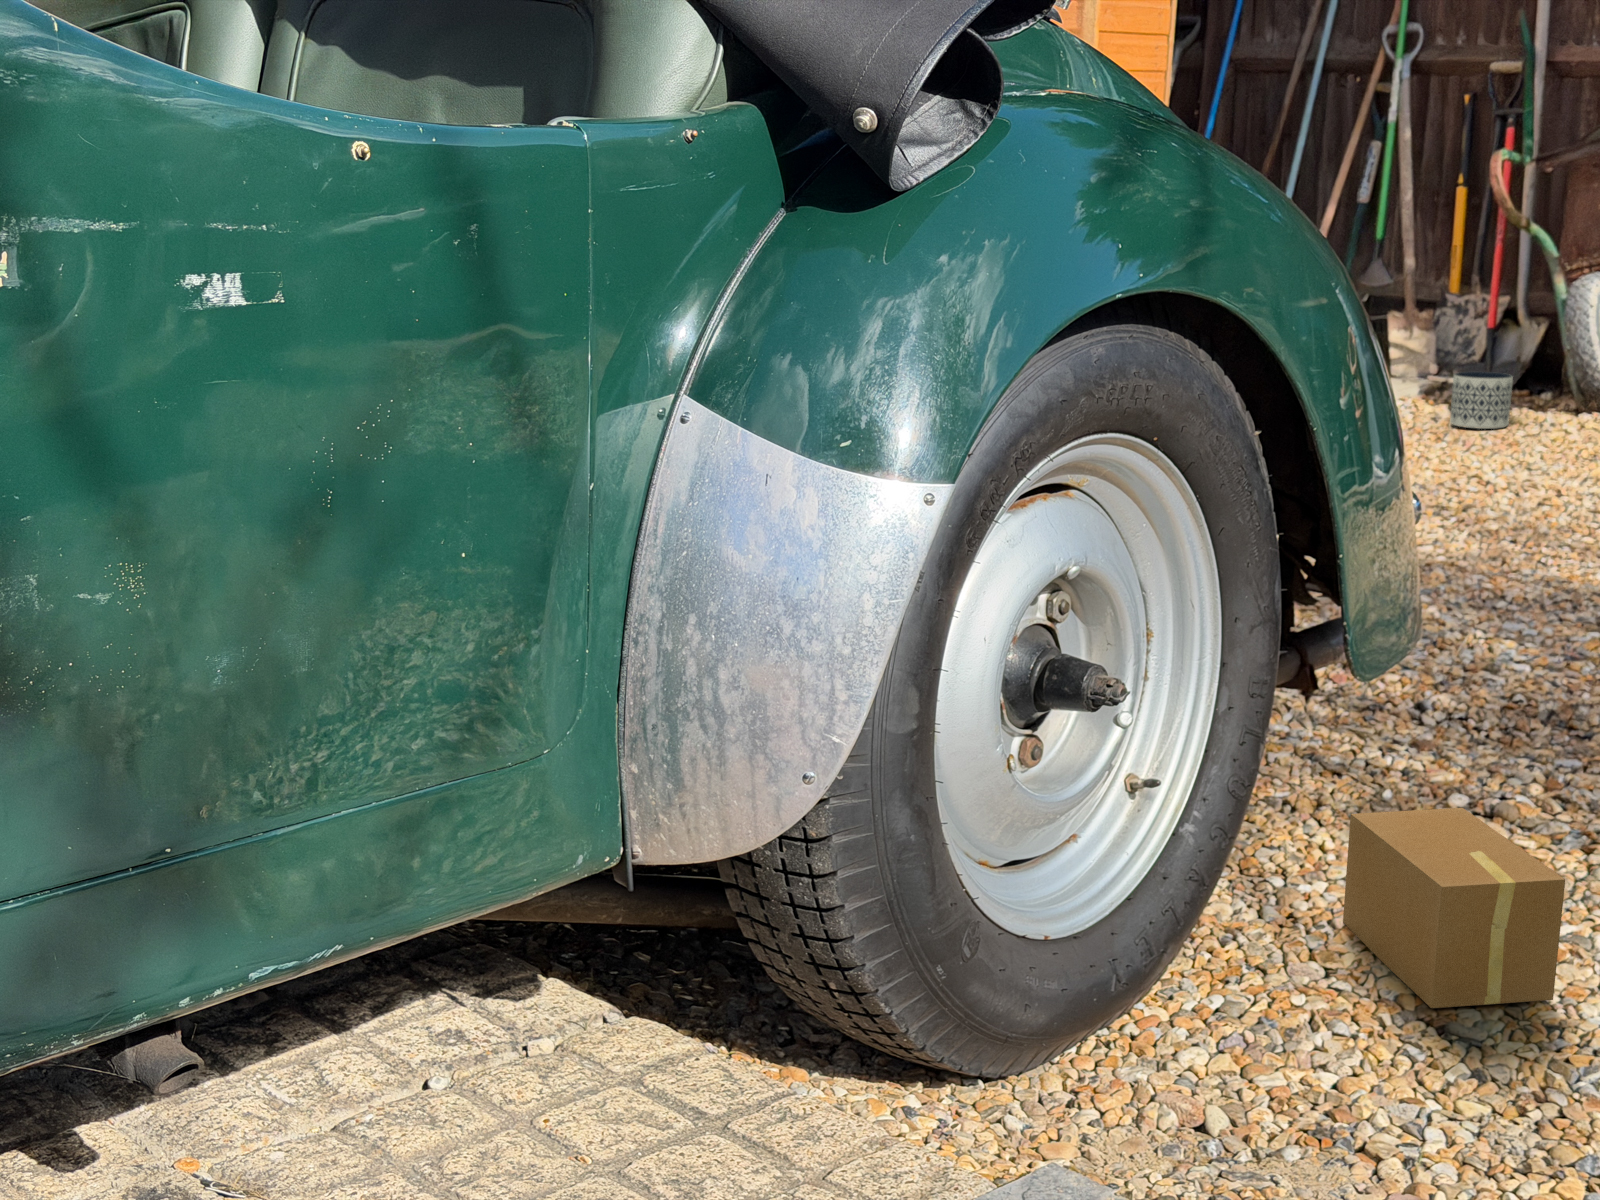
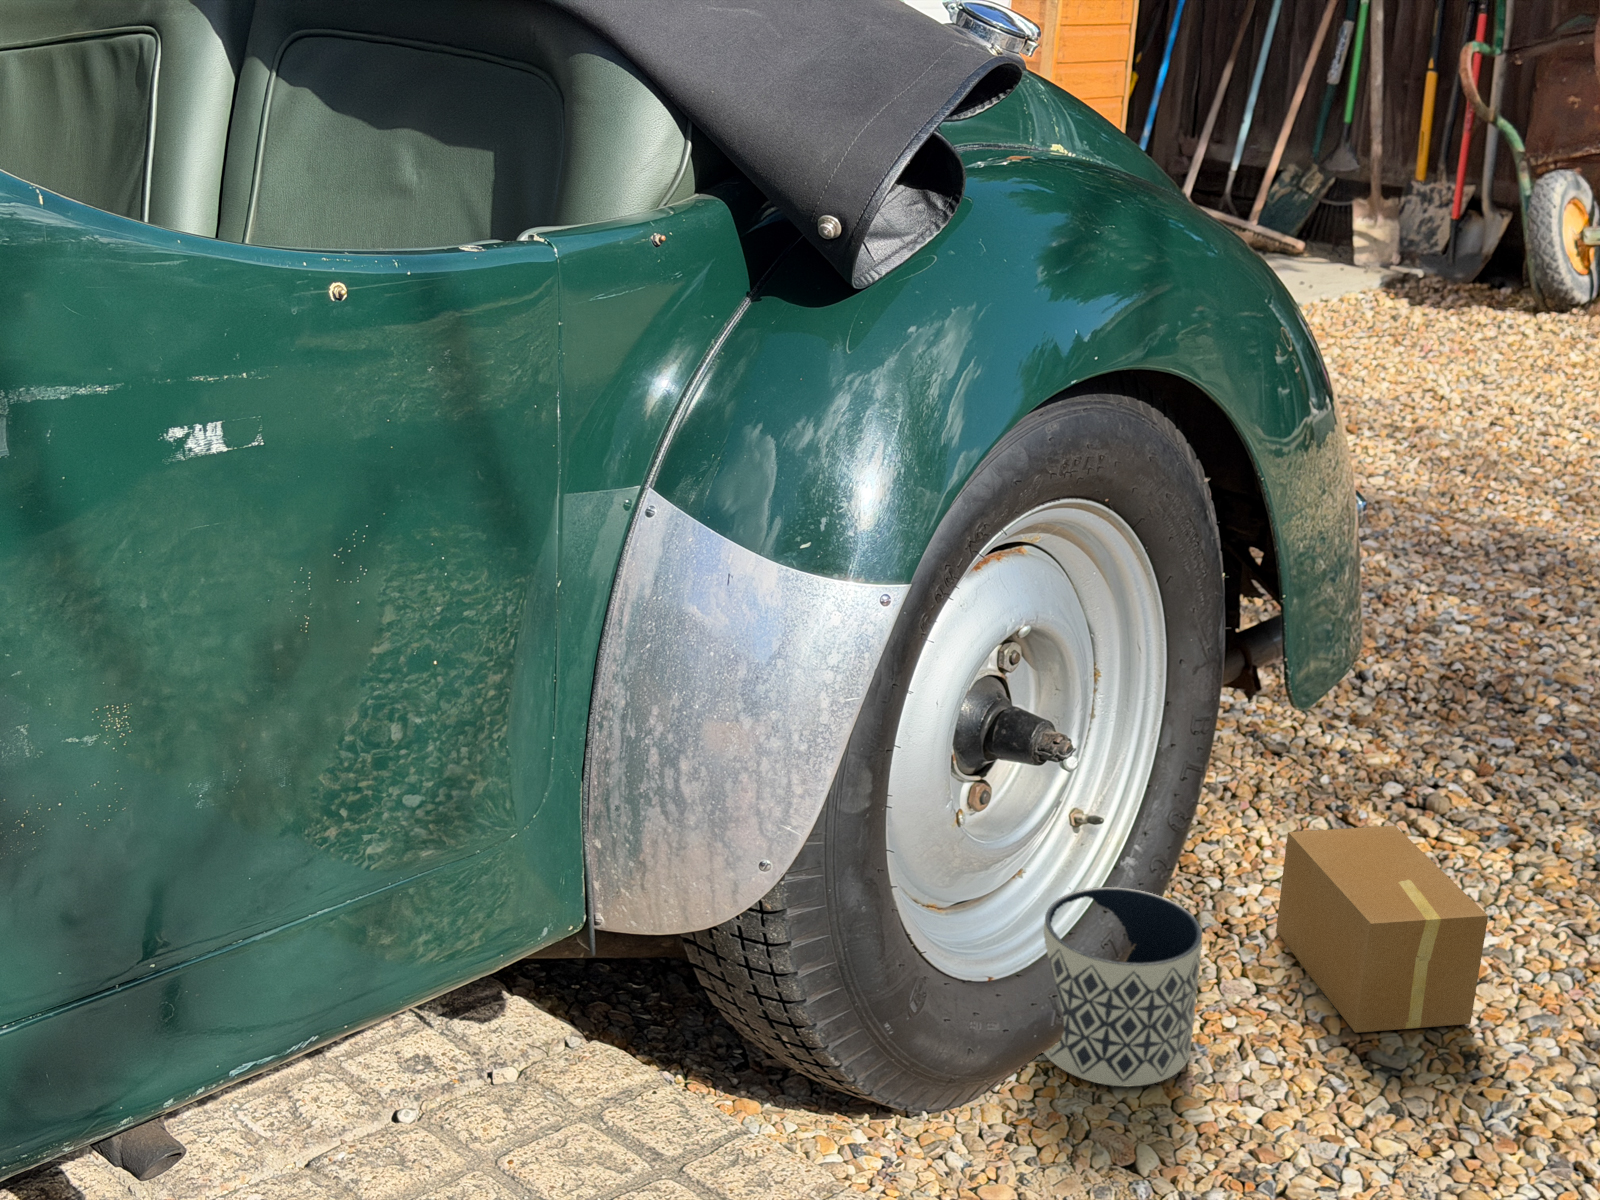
planter: present [1450,372,1513,429] -> present [1044,887,1202,1087]

